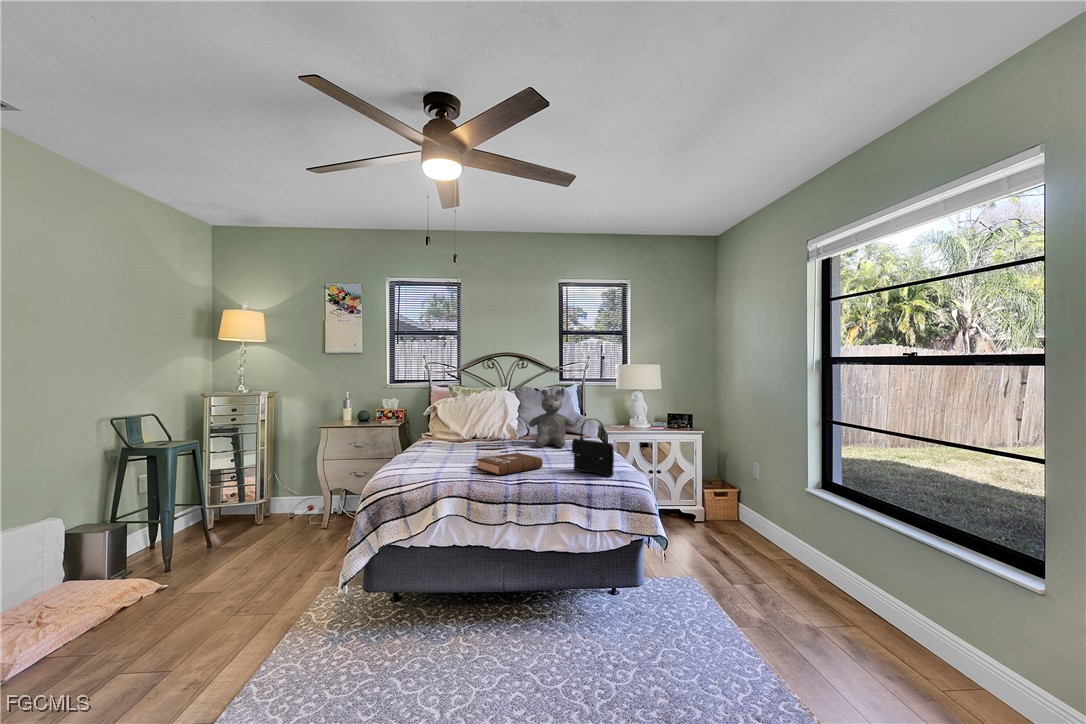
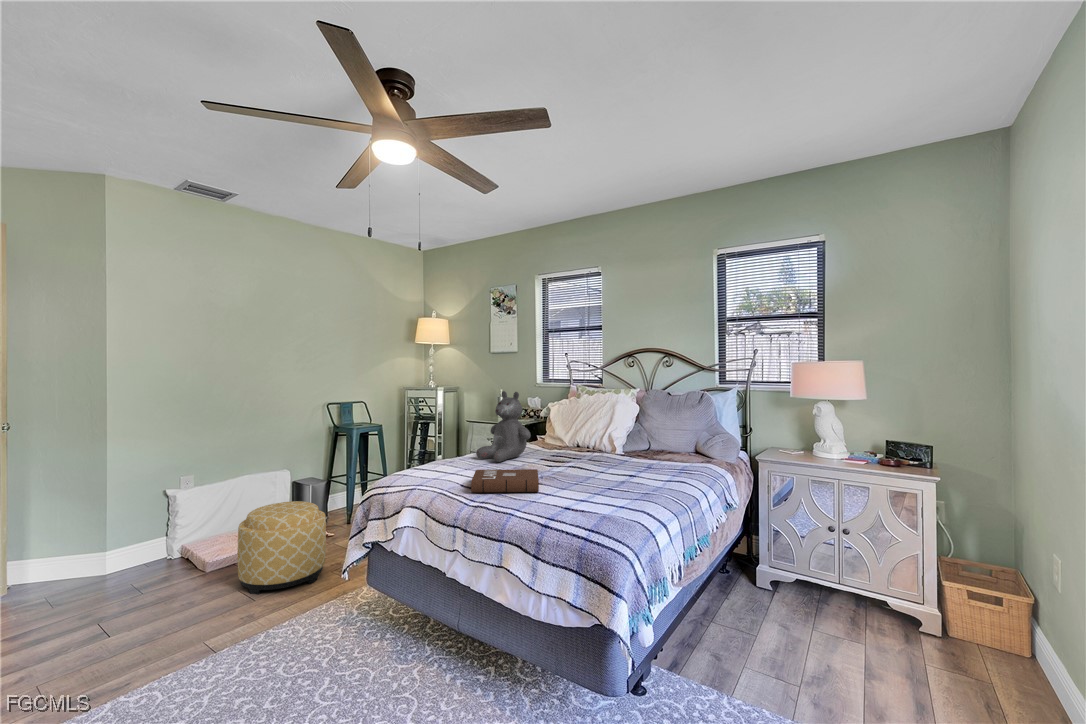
teddy bear: present [529,389,574,447] -> present [476,391,531,462]
handbag: present [572,419,614,476] -> none [565,434,591,521]
ottoman: none [125,535,245,657] -> present [238,501,326,595]

